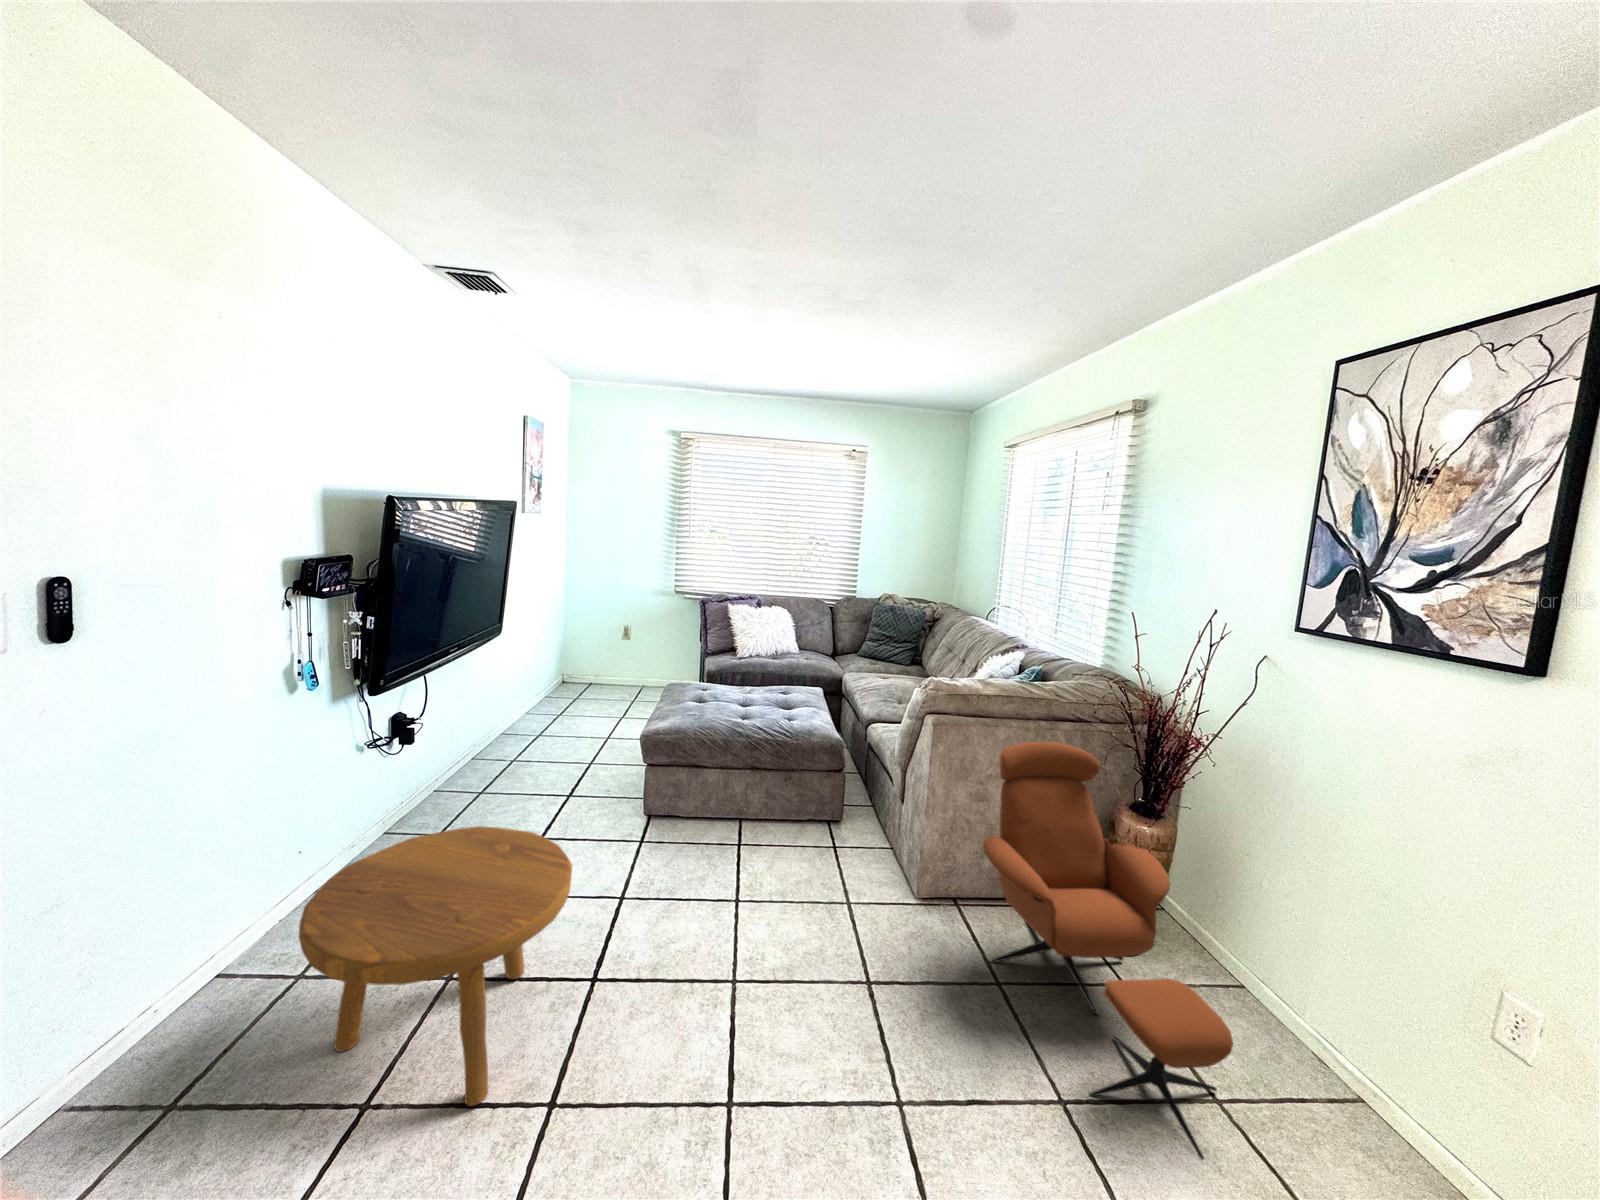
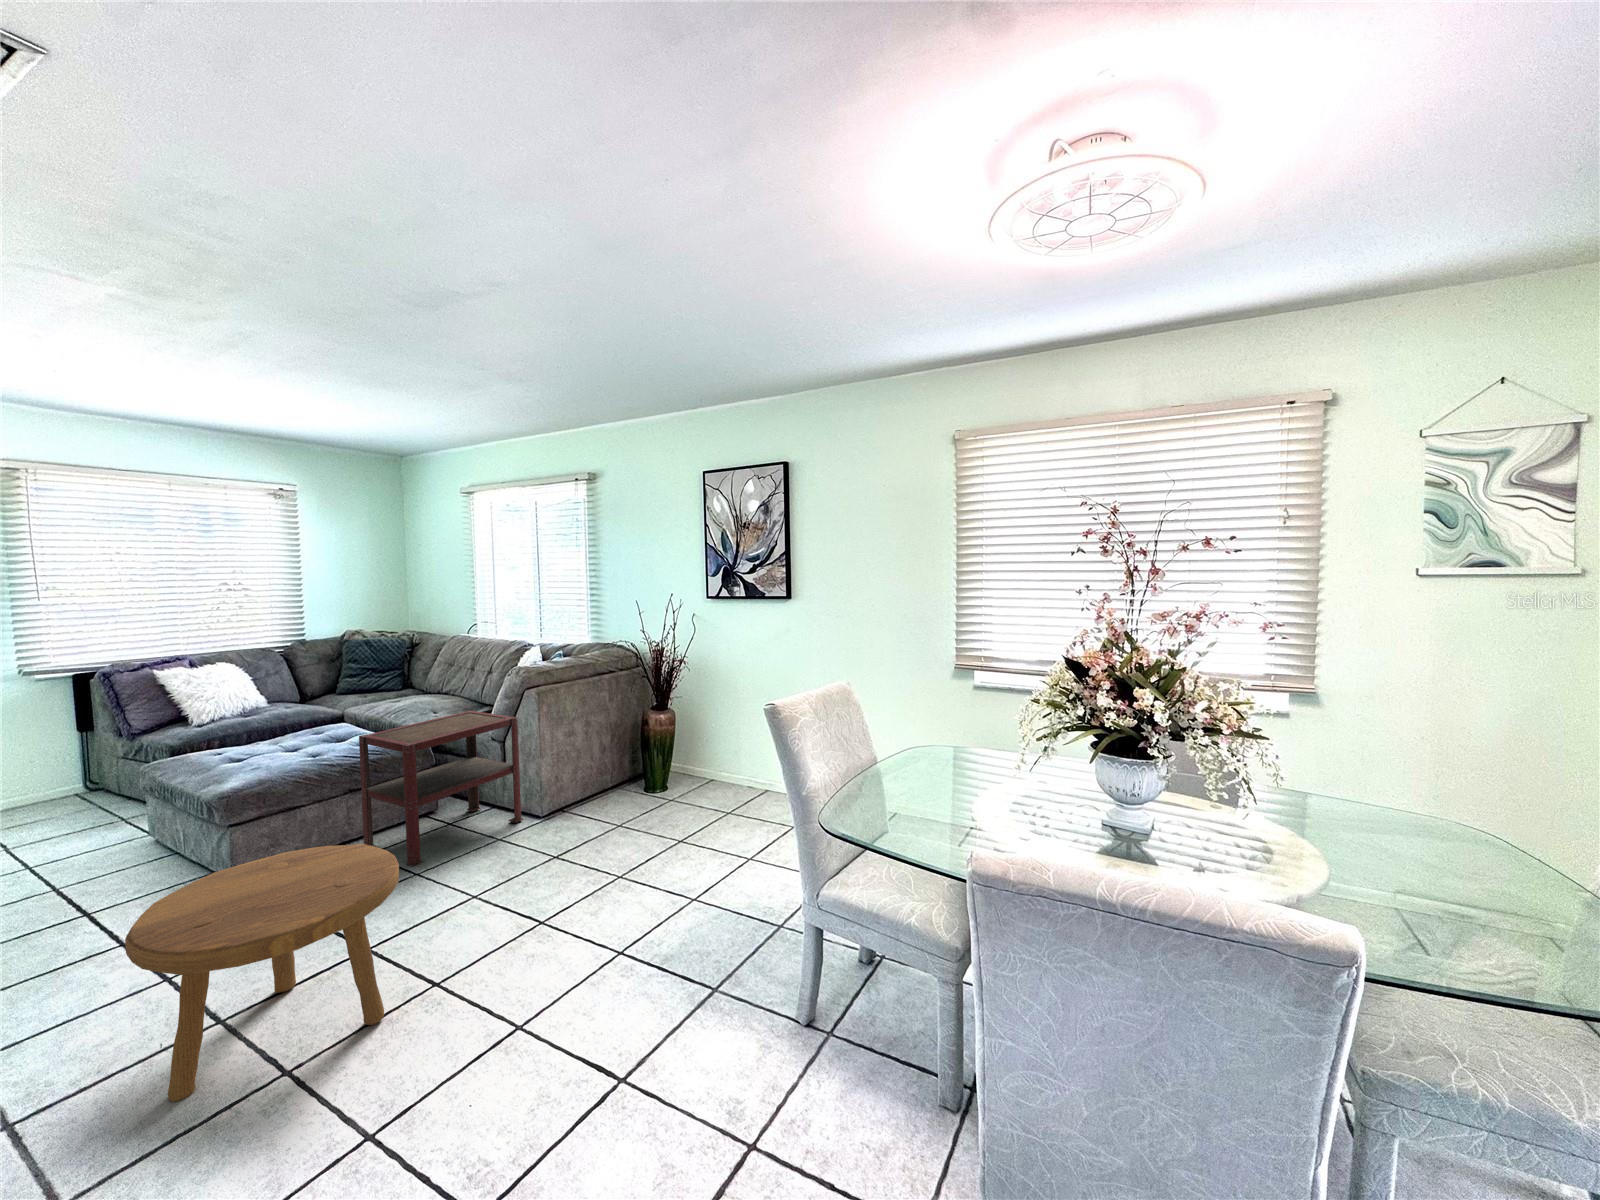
side table: none [748,713,911,887] -> present [359,710,523,867]
lounge chair: present [983,742,1233,1159] -> none [583,686,736,835]

